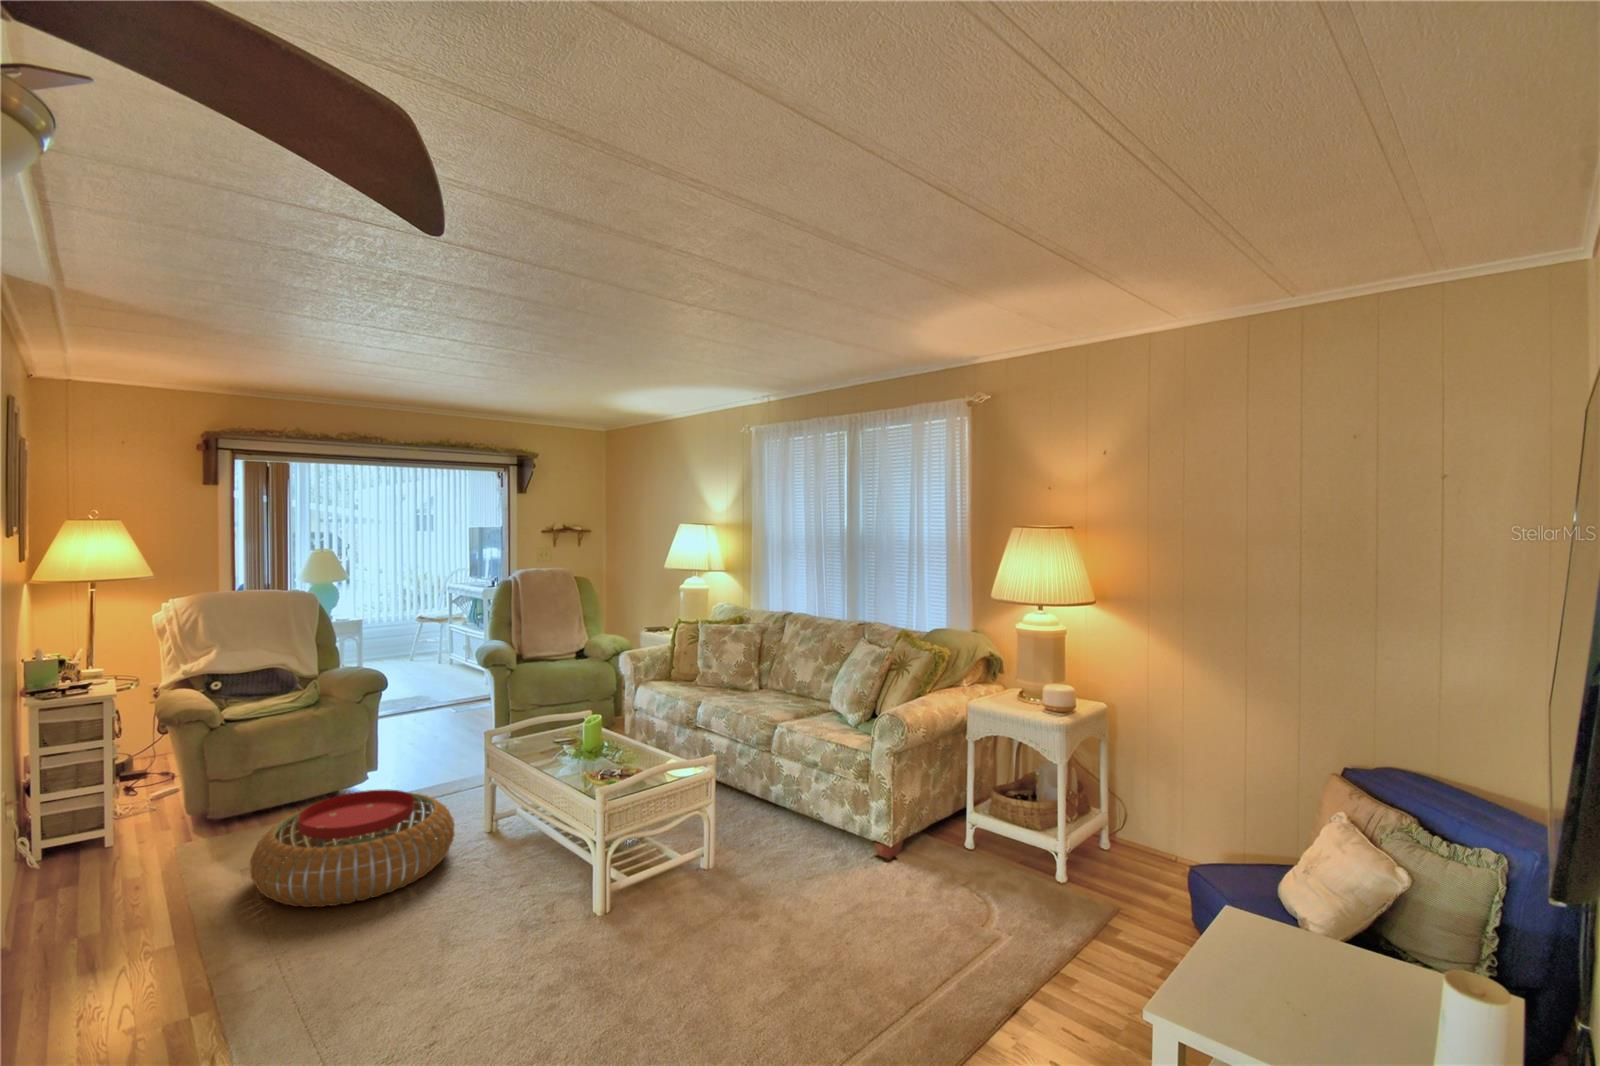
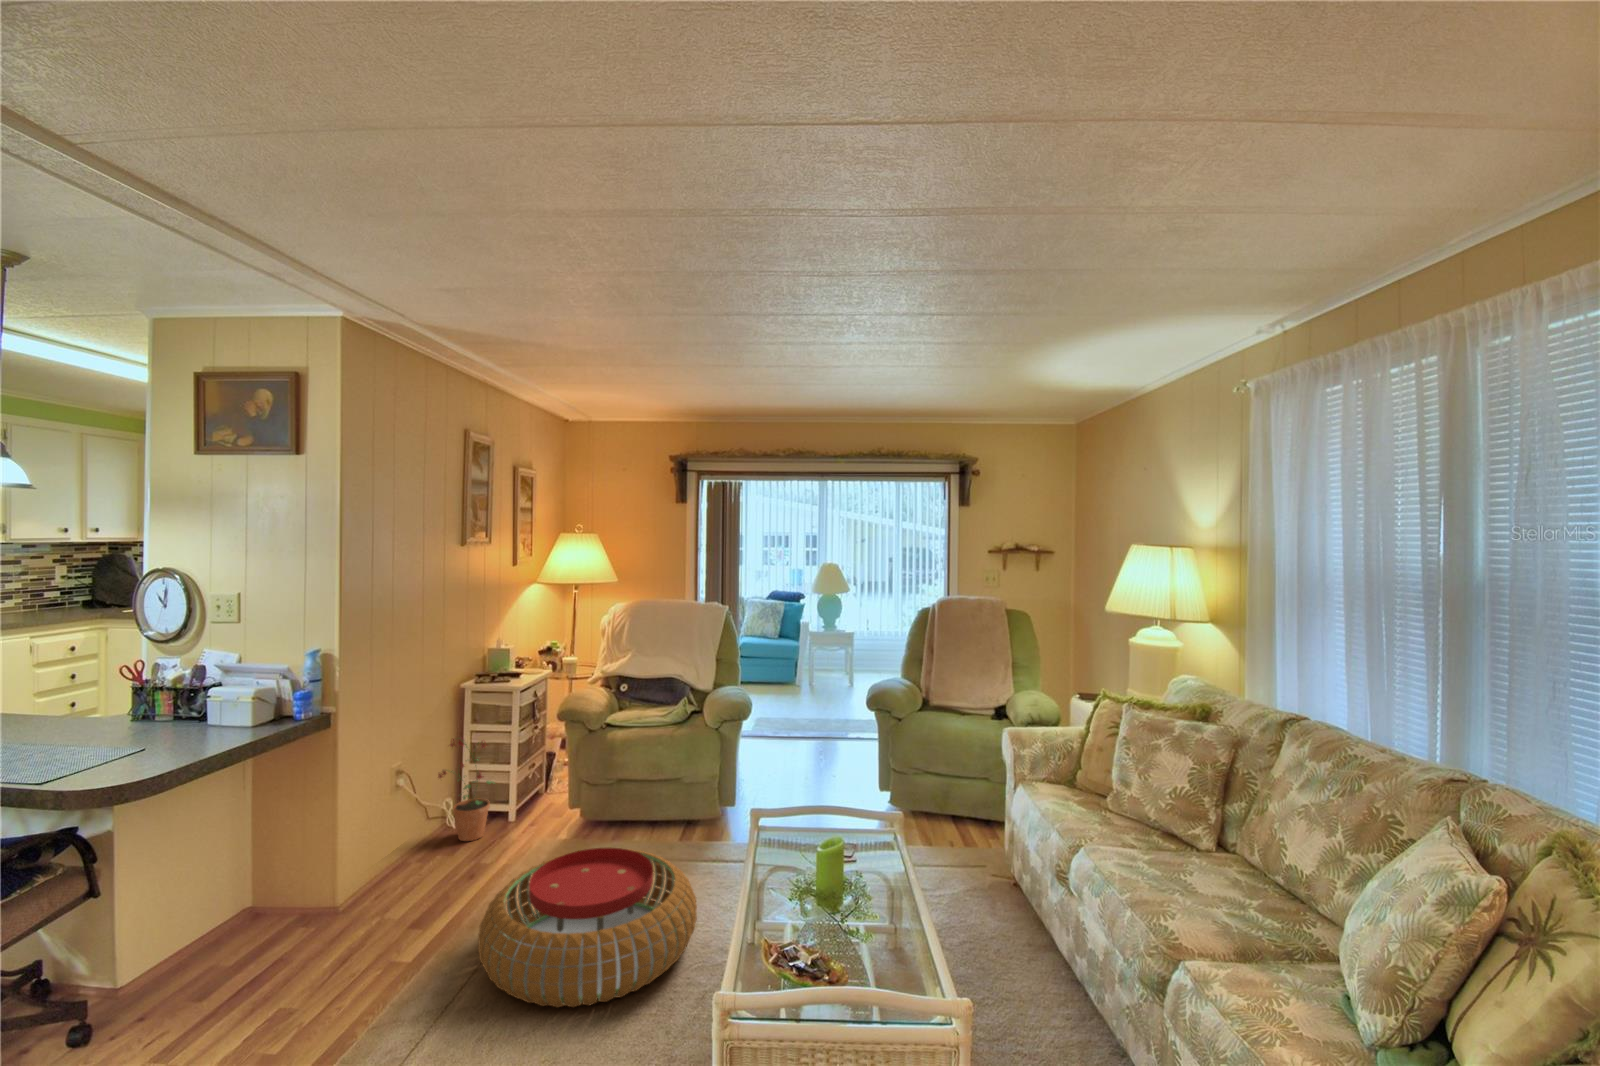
potted plant: none [30,755,107,871] -> present [438,739,493,841]

